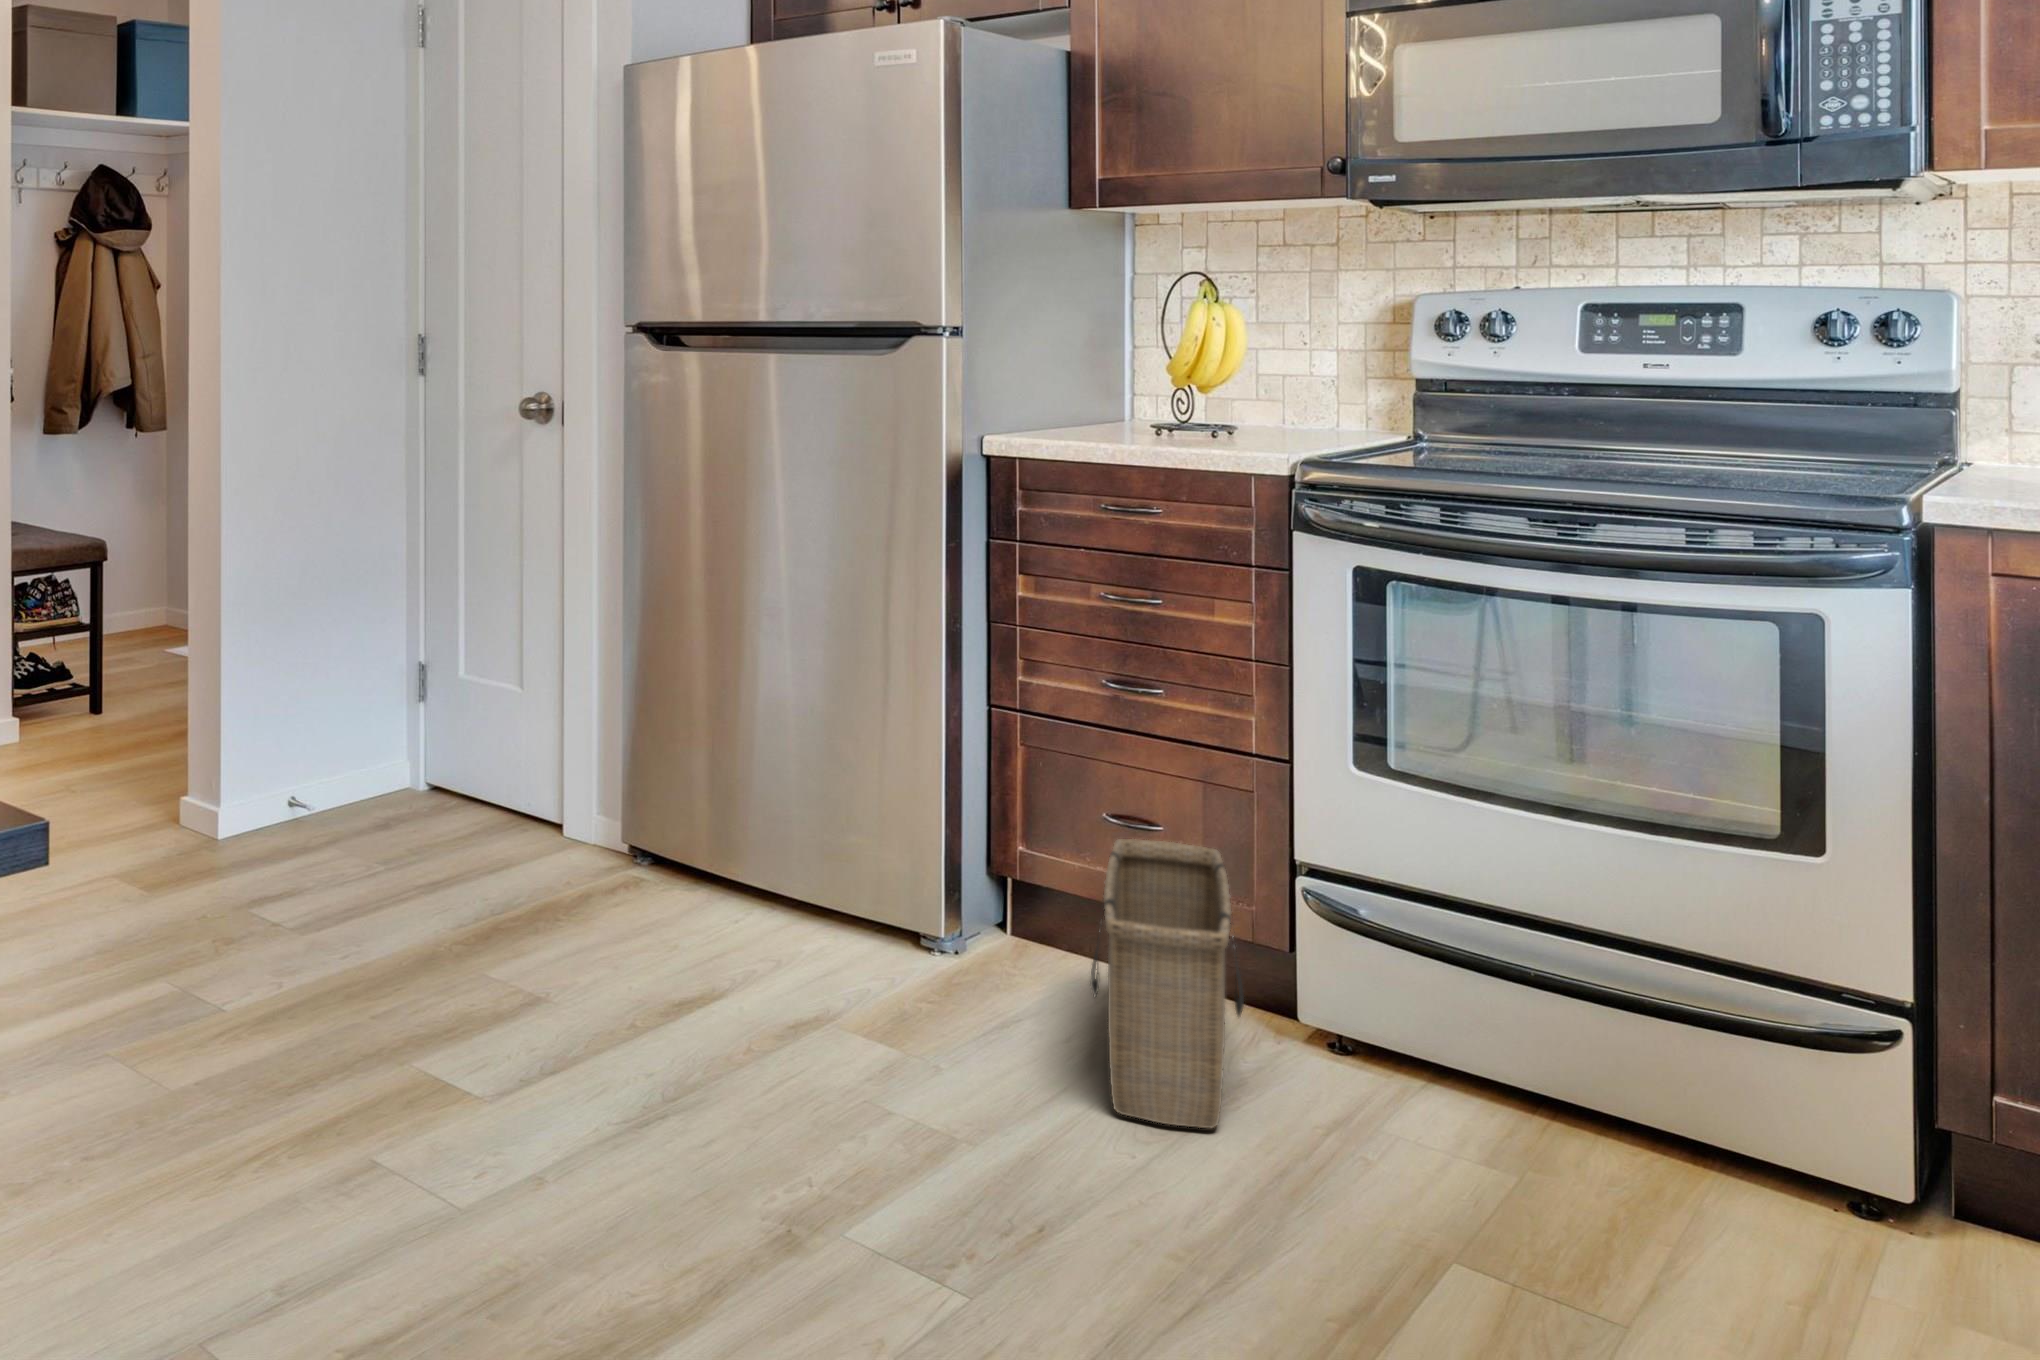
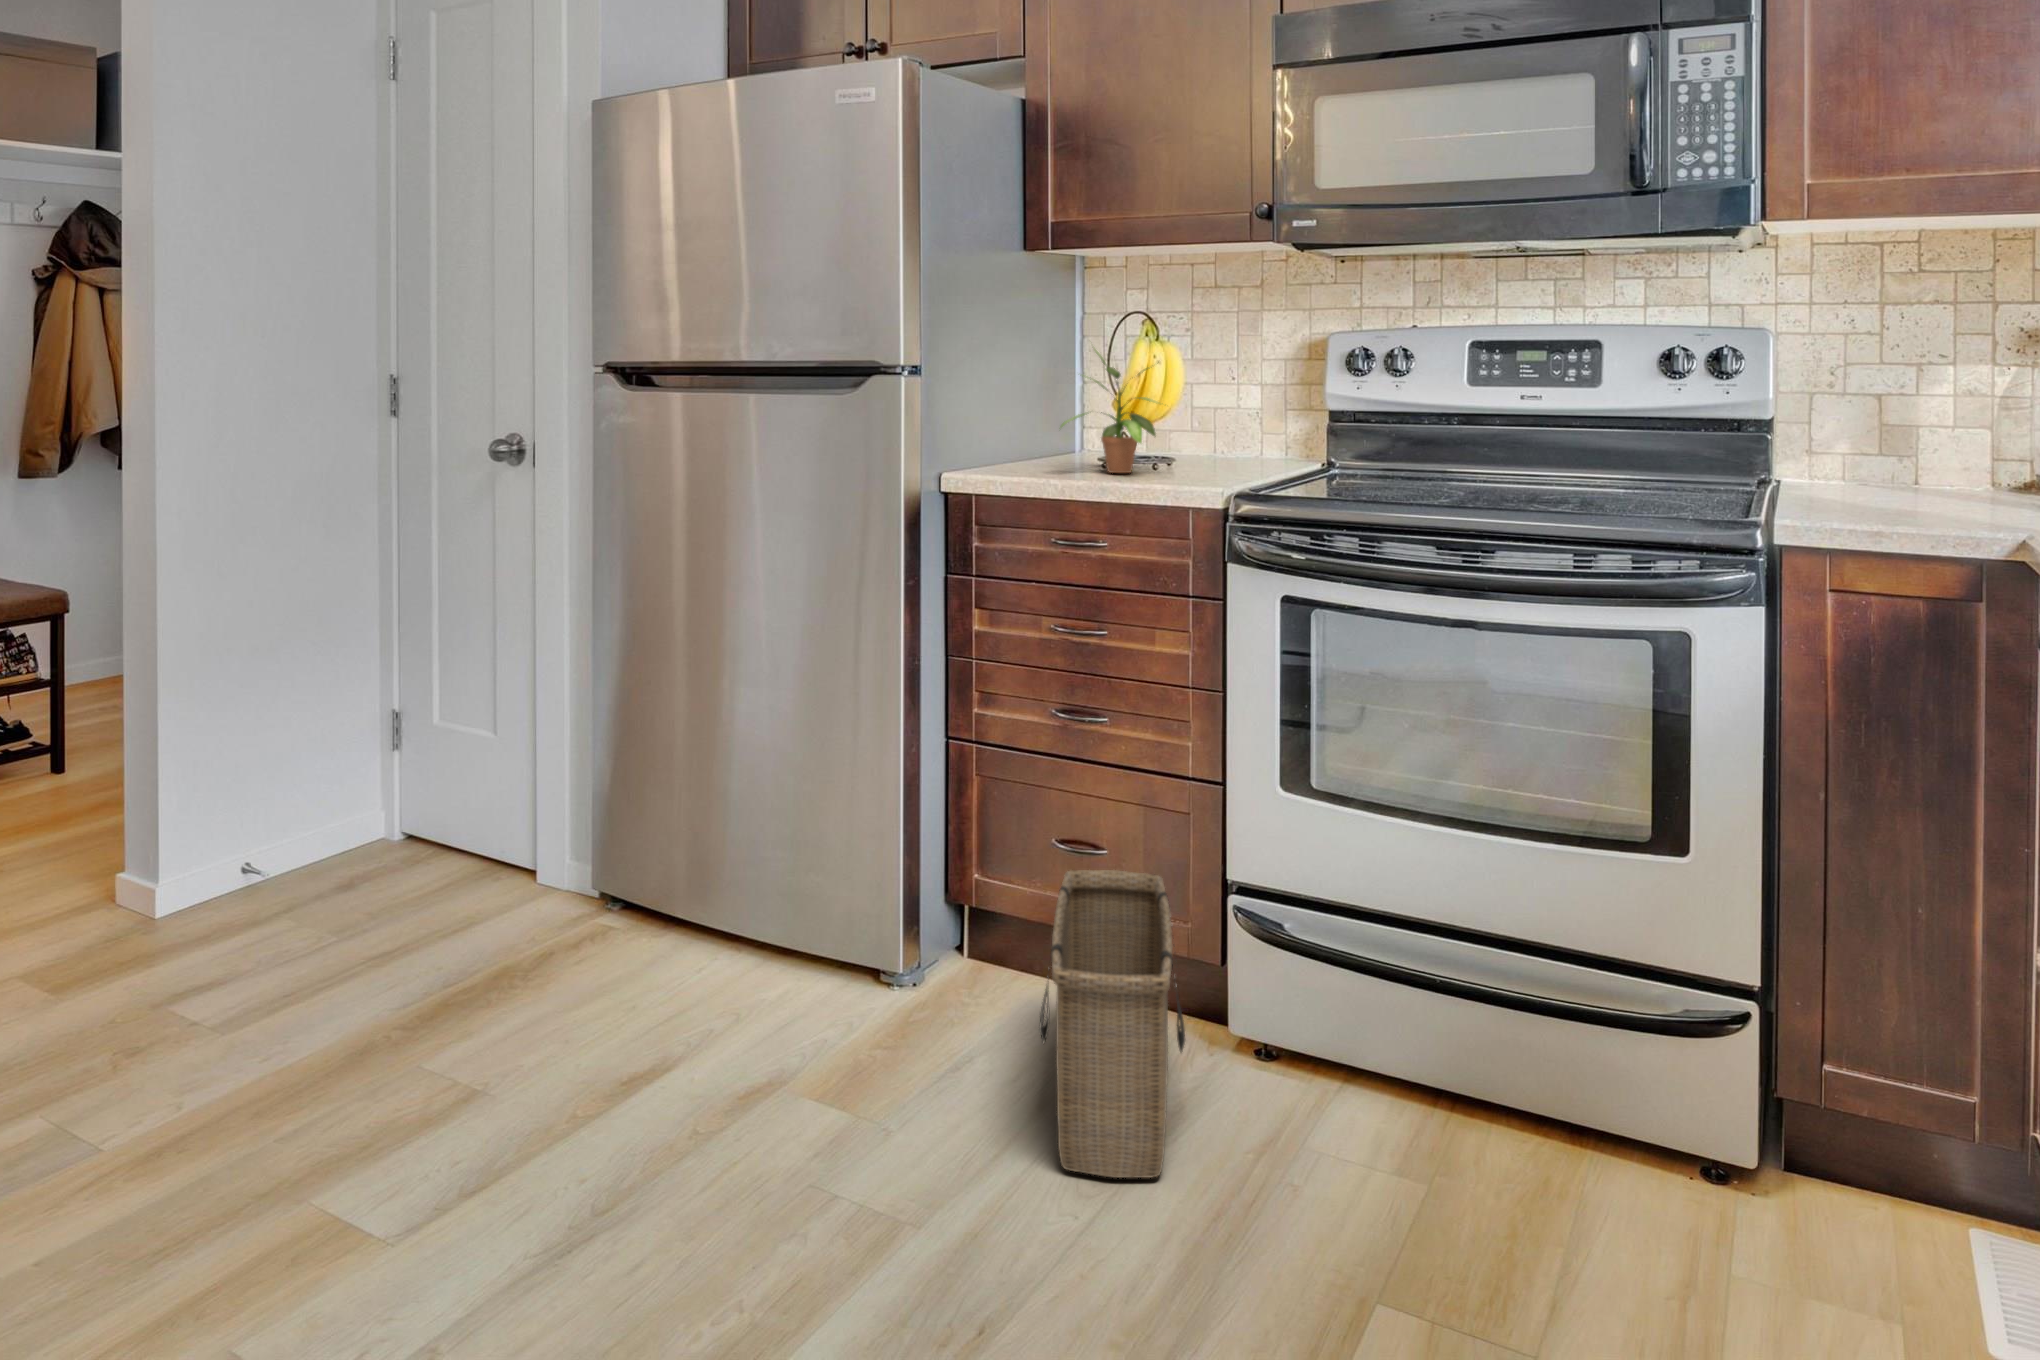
potted plant: none [1108,302,1230,441] -> present [1061,350,1157,473]

